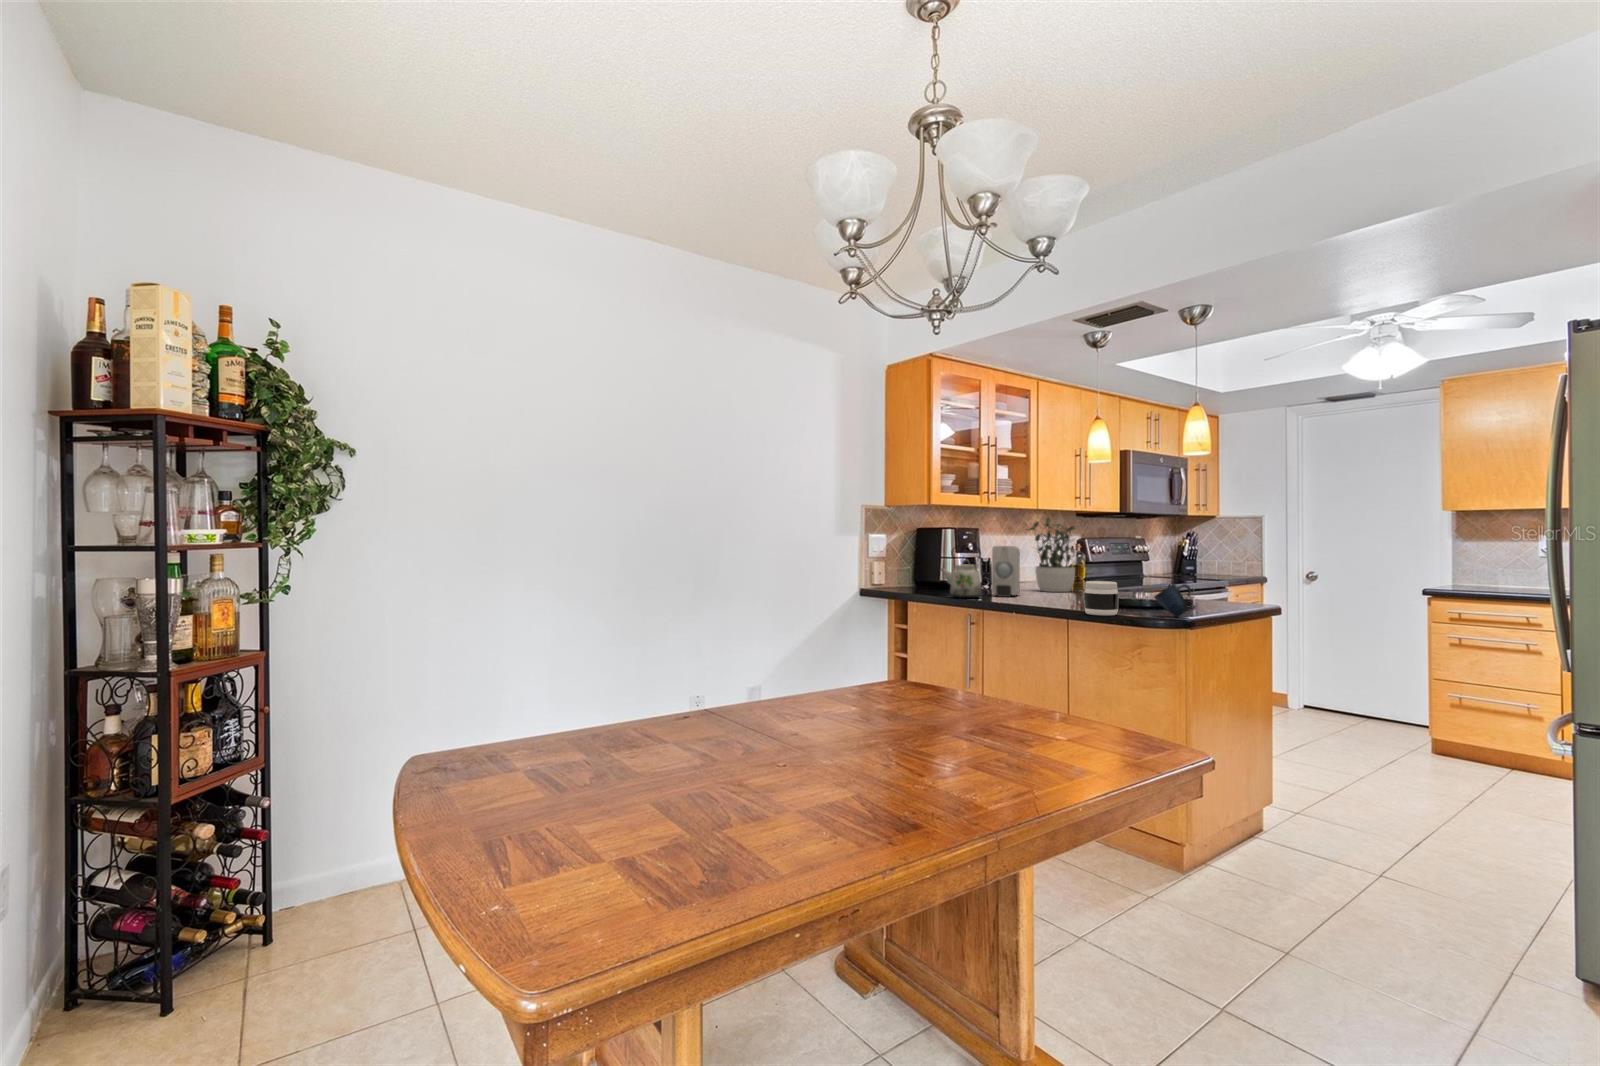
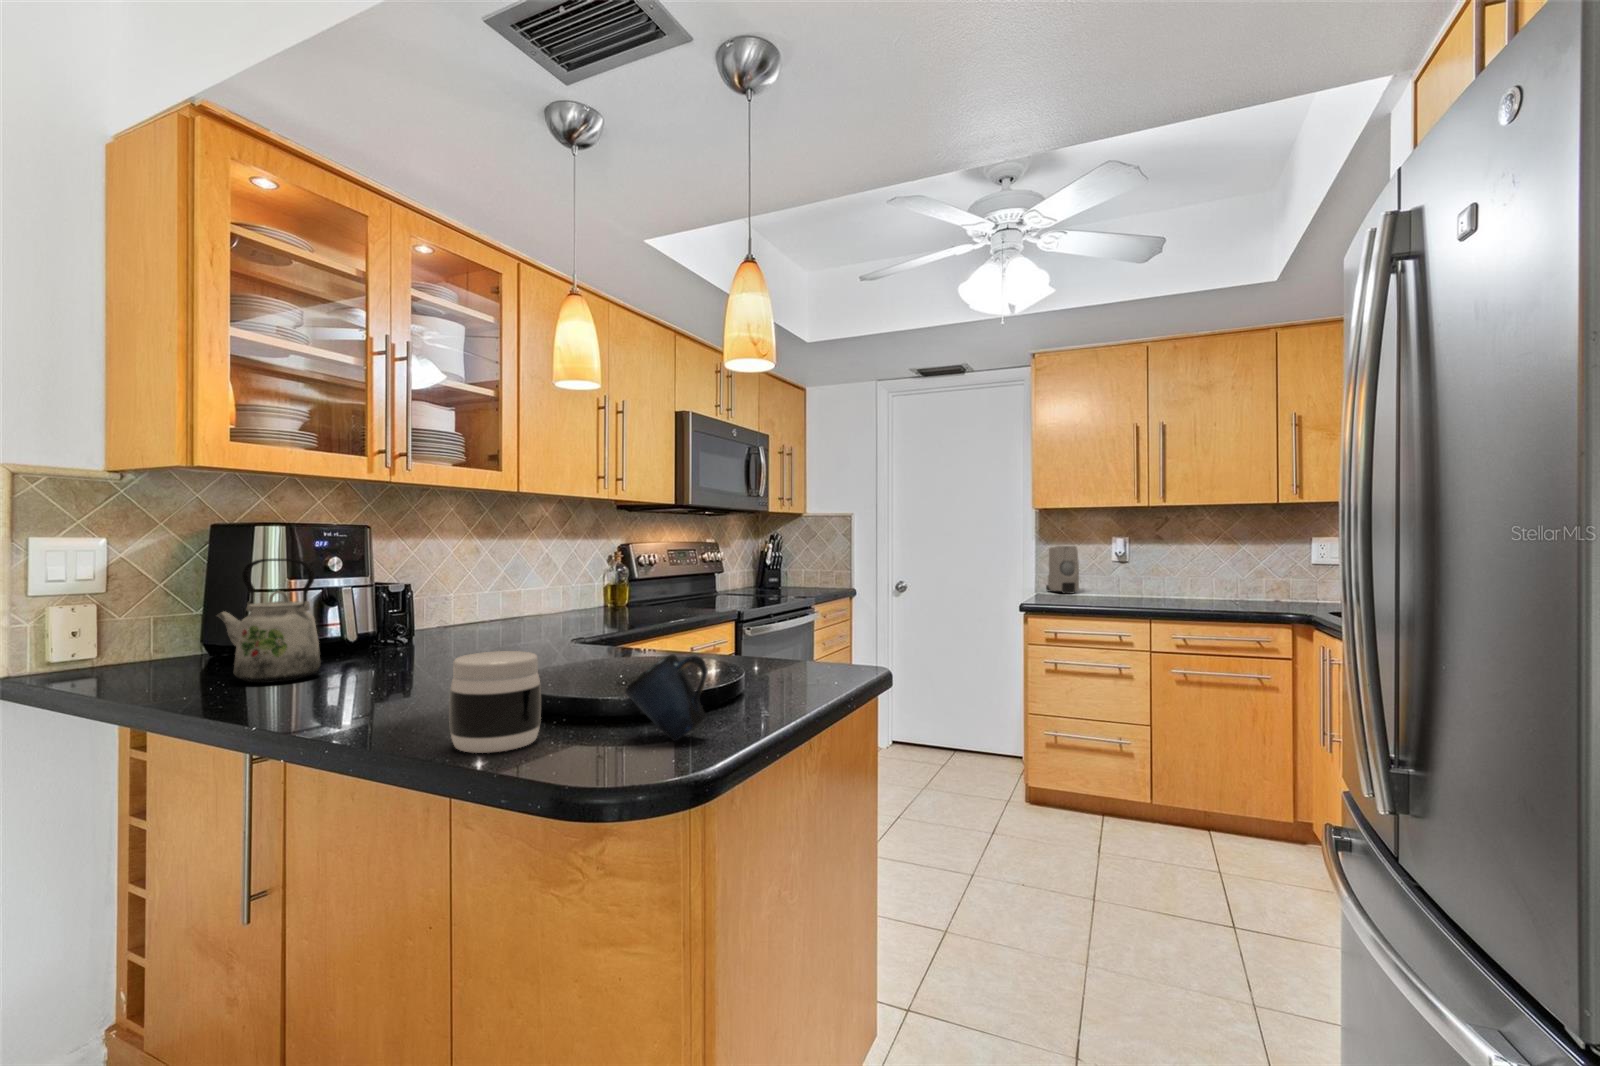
potted plant: present [1030,518,1076,592] -> none [478,503,583,641]
soap dispenser: present [992,546,1020,597] -> present [1046,546,1079,593]

